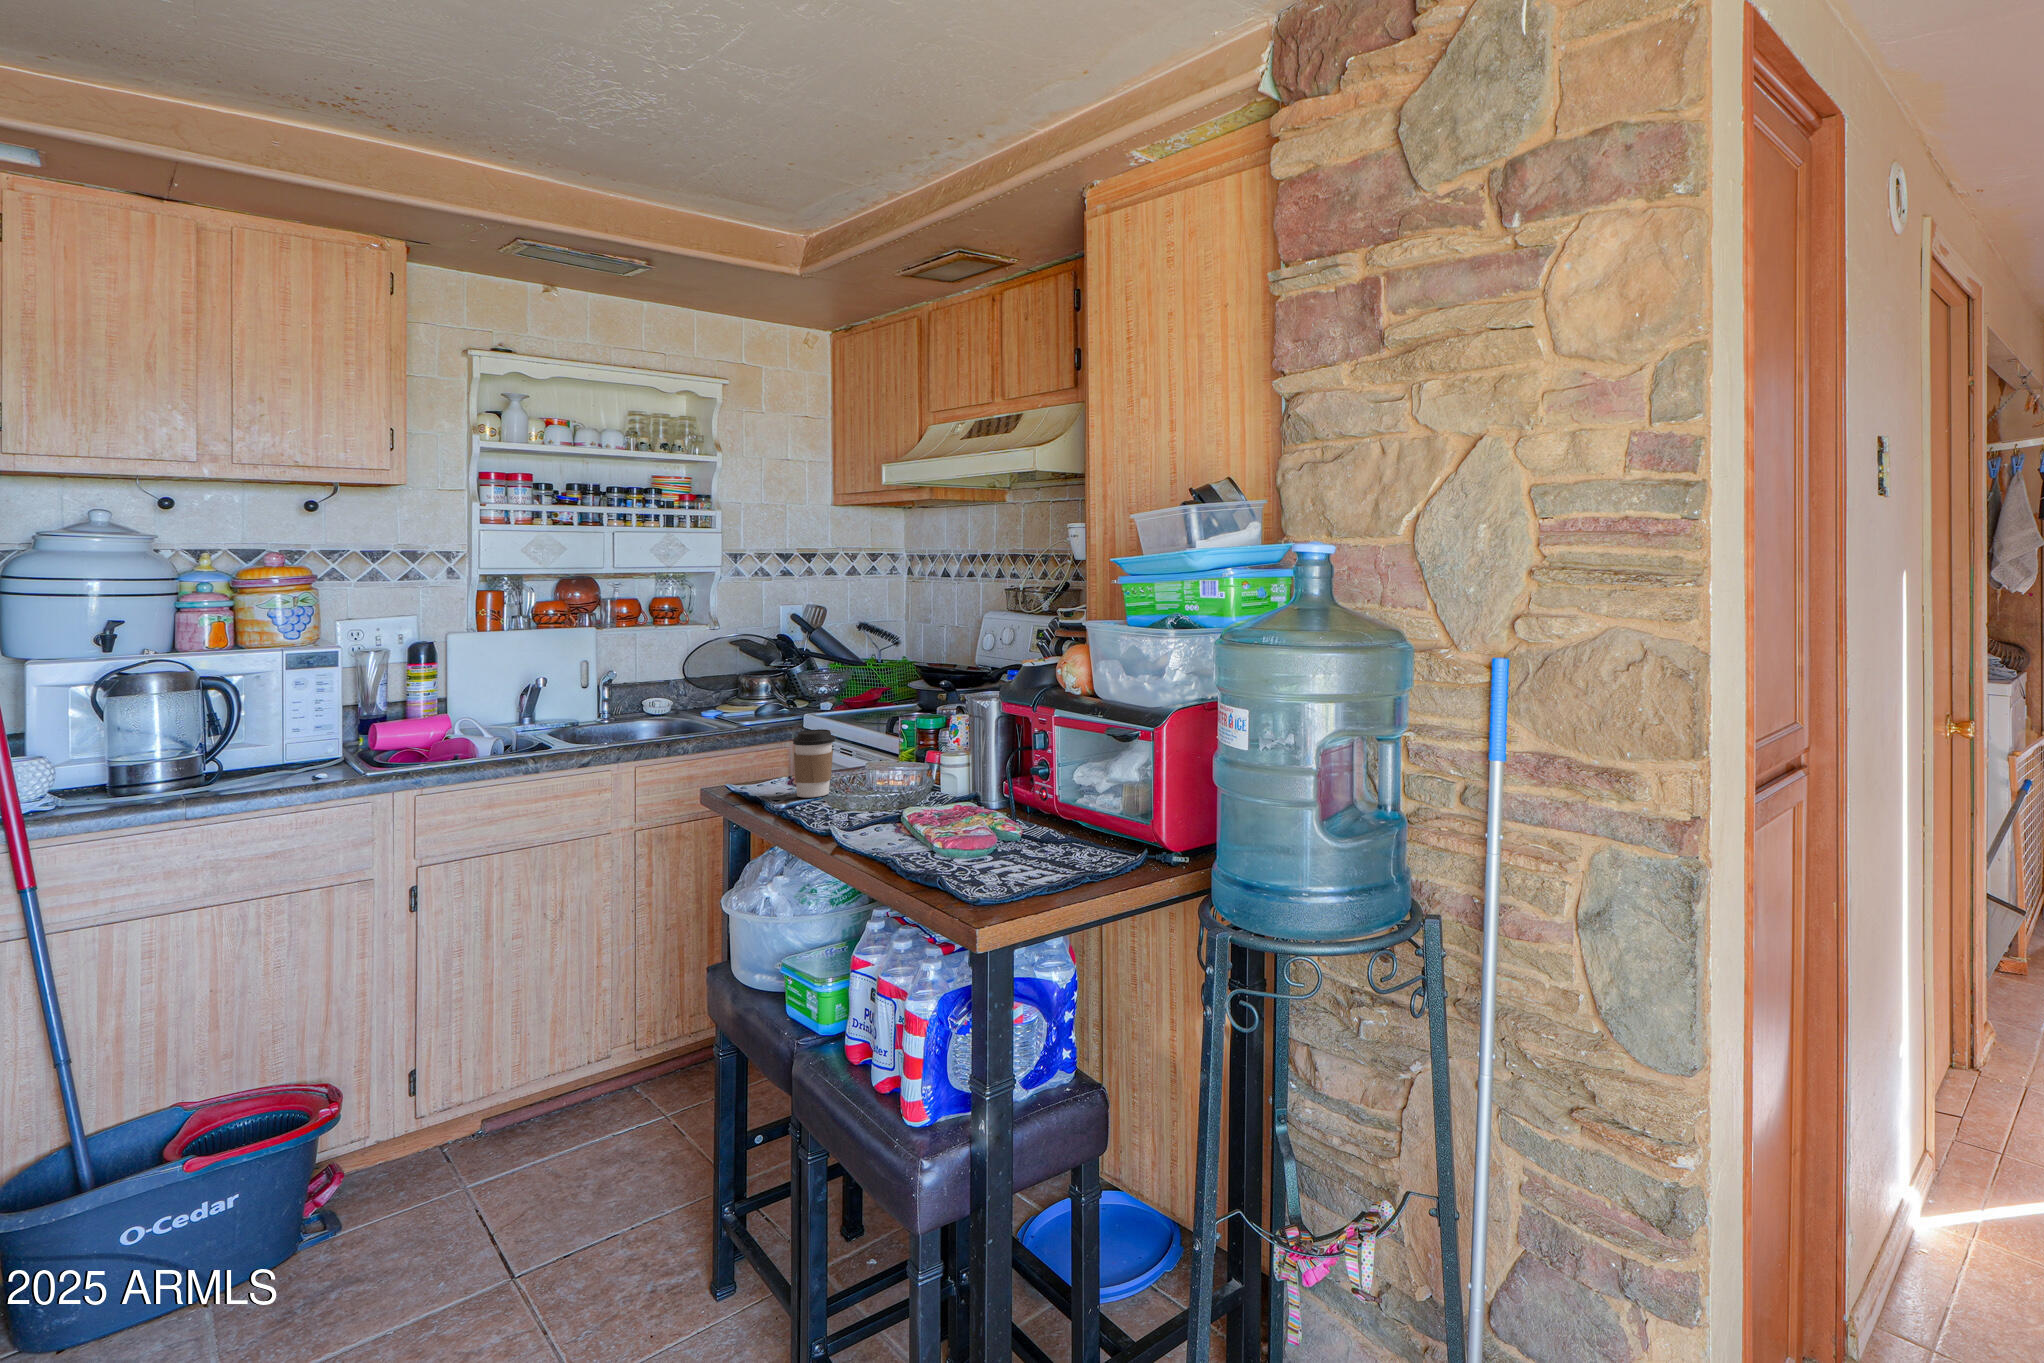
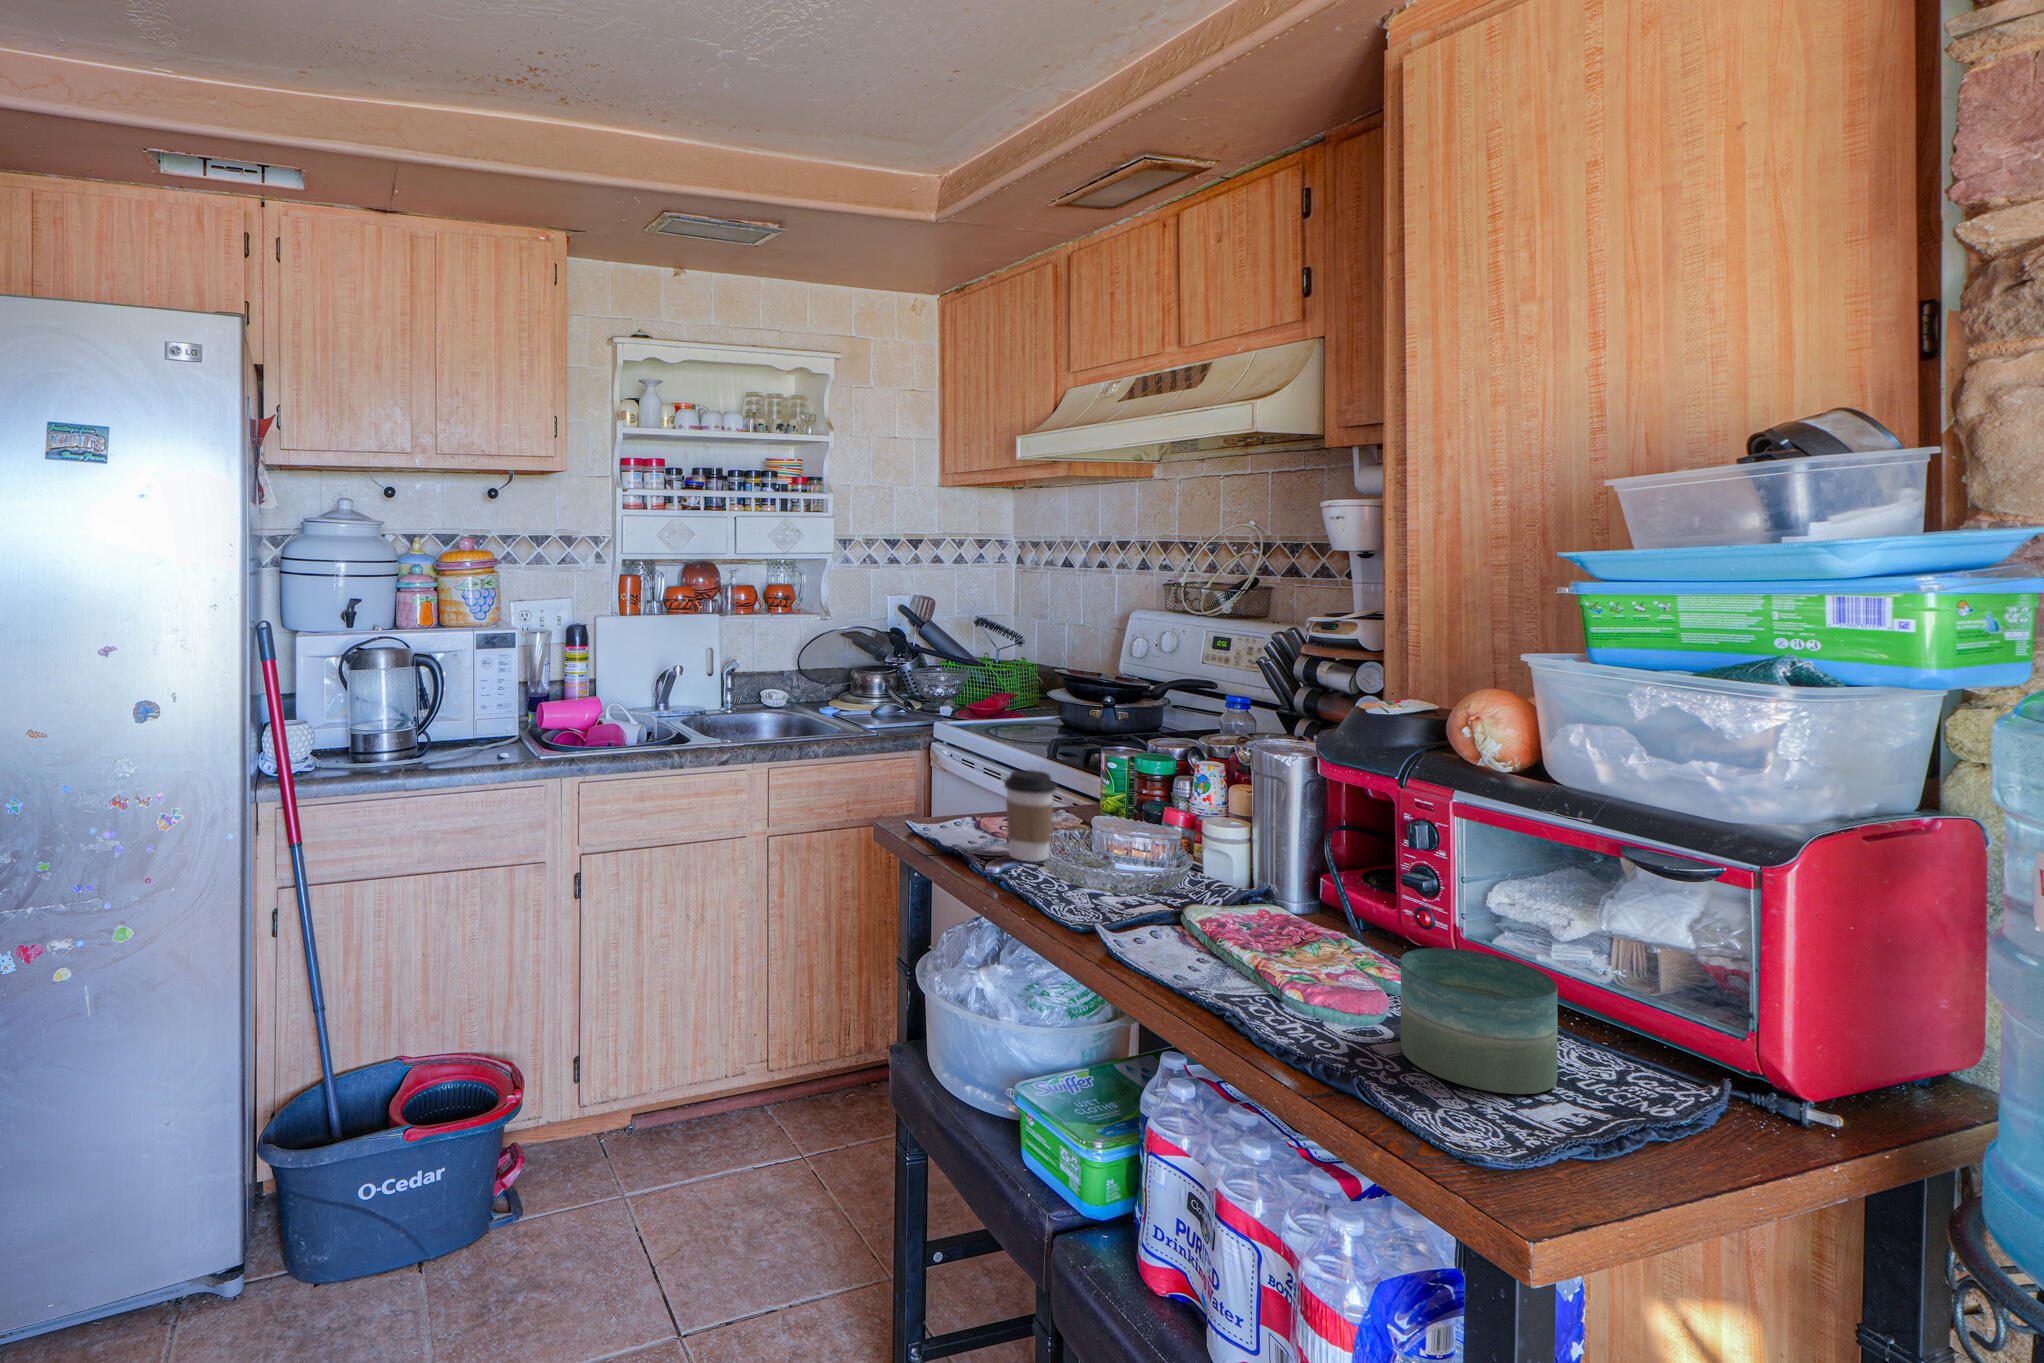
candle: none [984,801,1065,875] -> present [1401,948,1558,1094]

